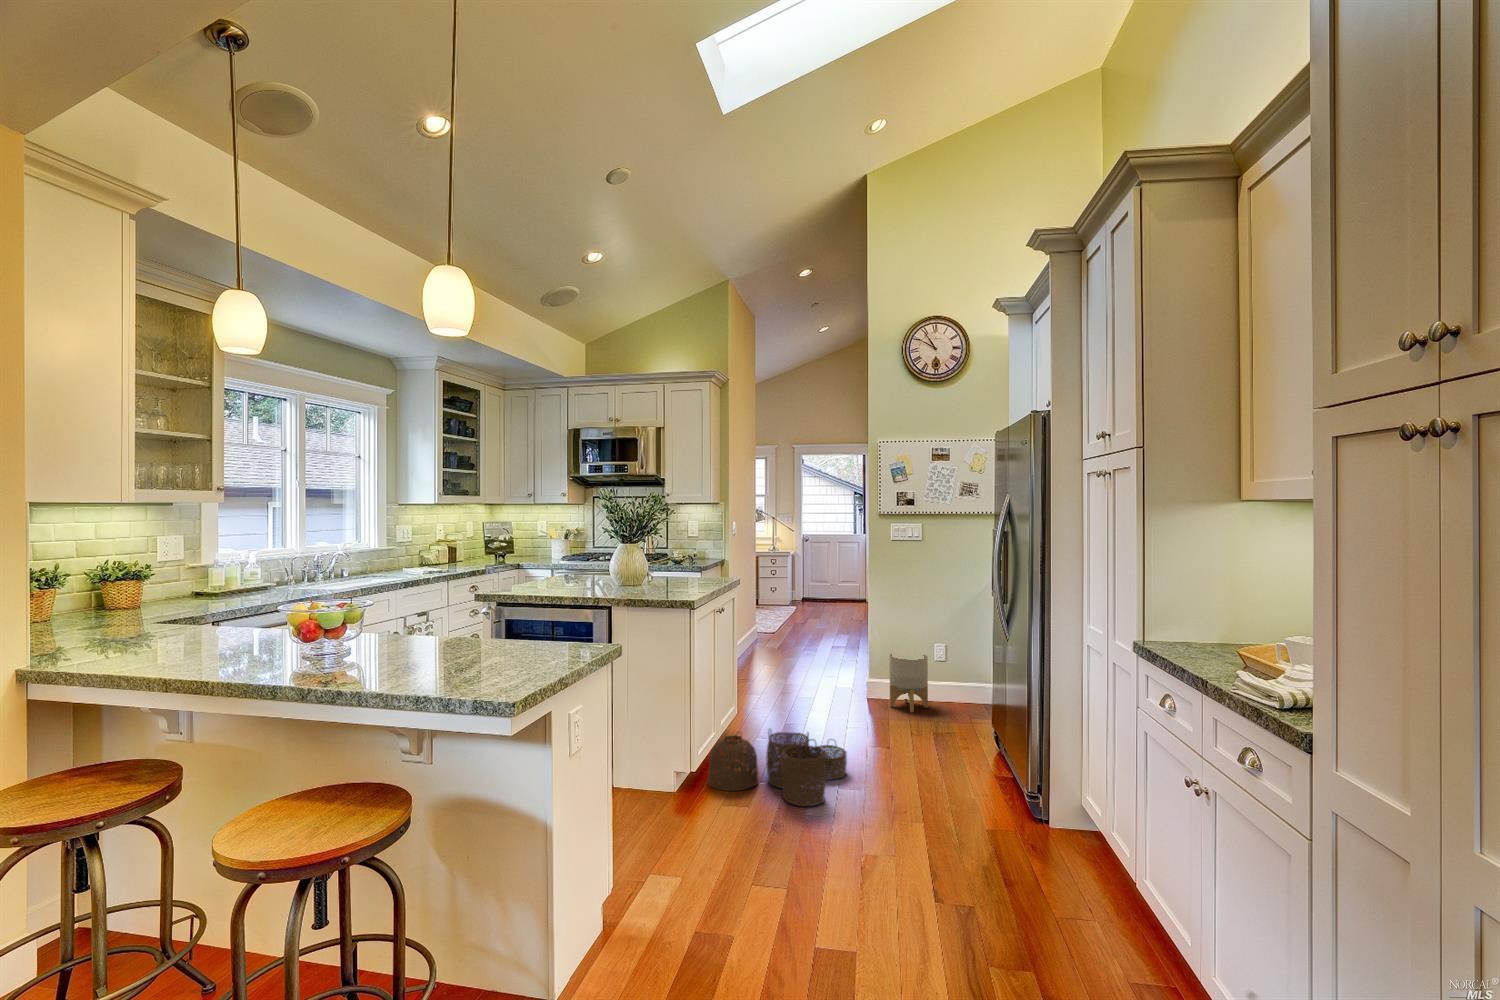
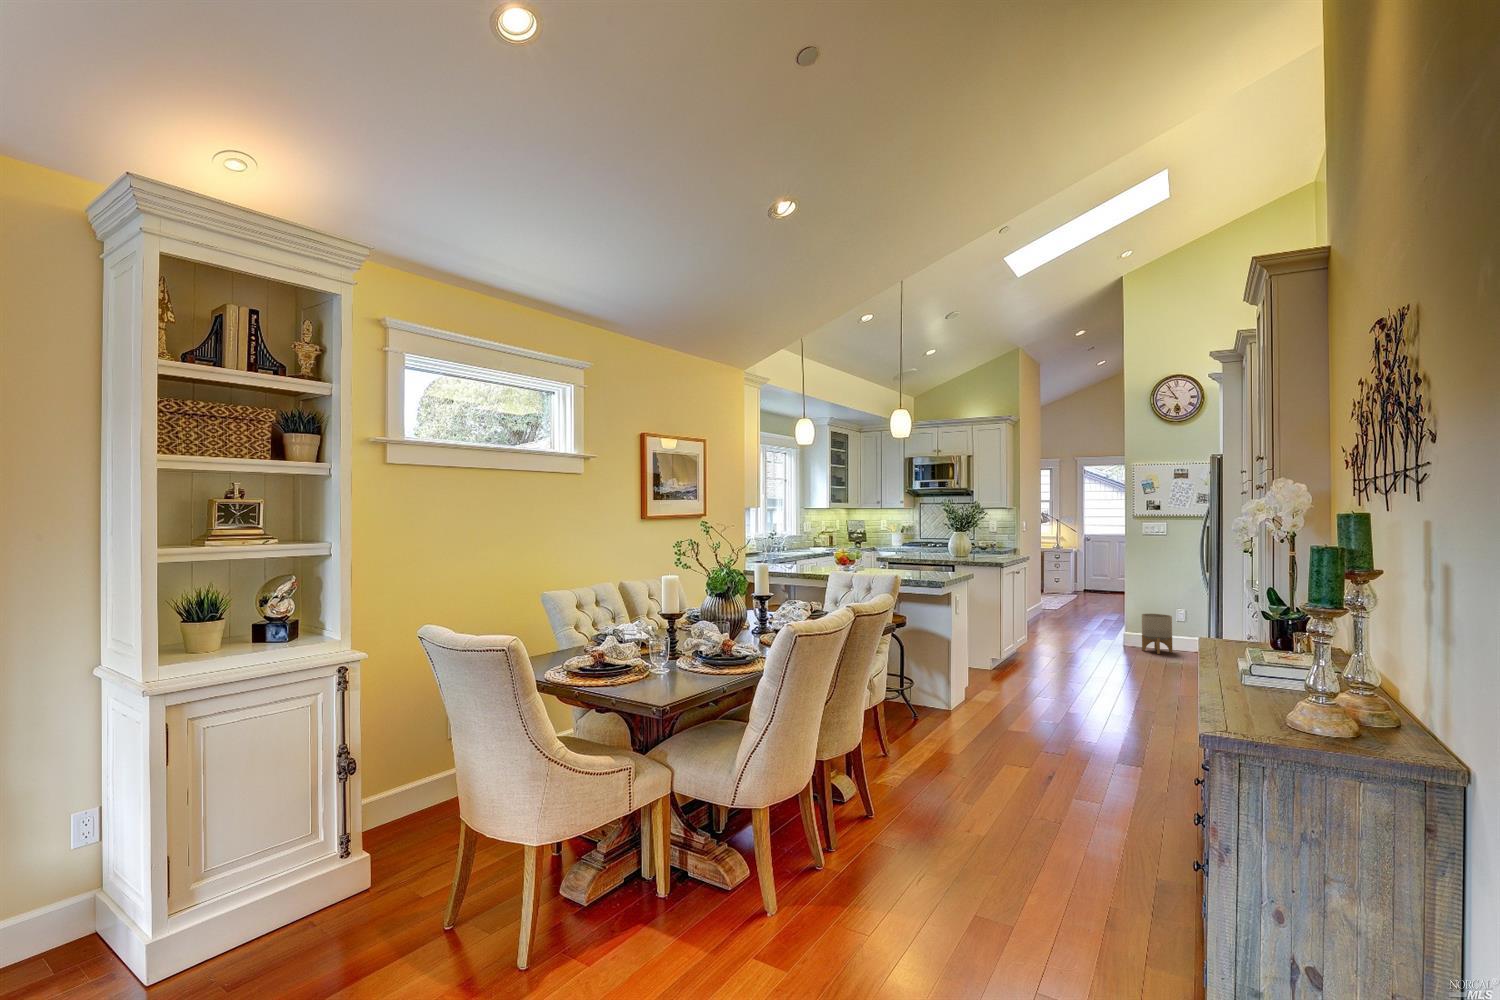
woven basket: present [708,730,847,806] -> none [1010,642,1100,681]

